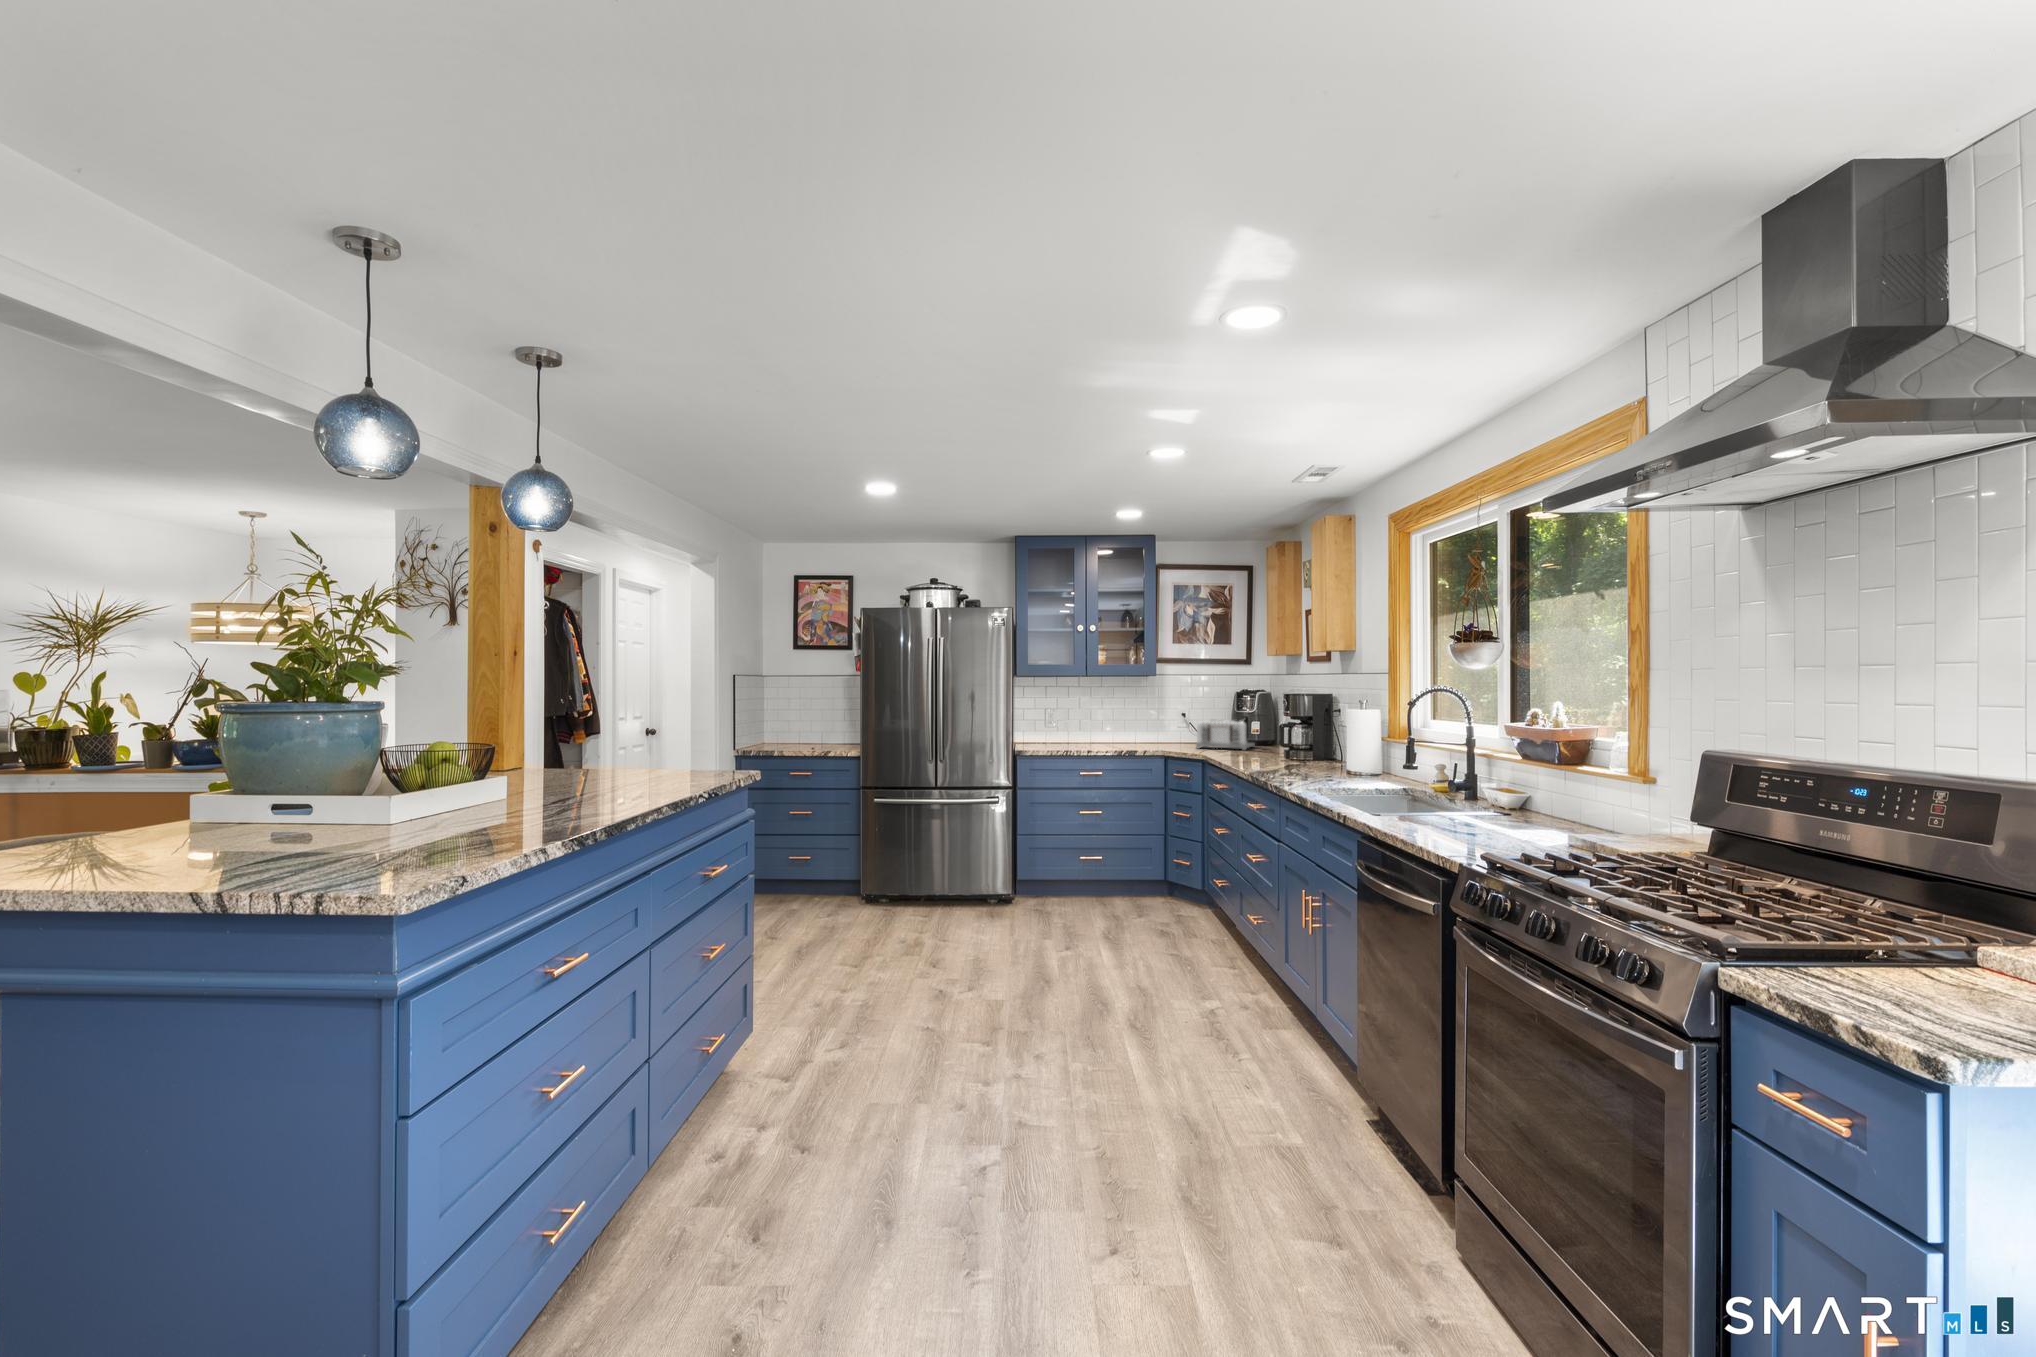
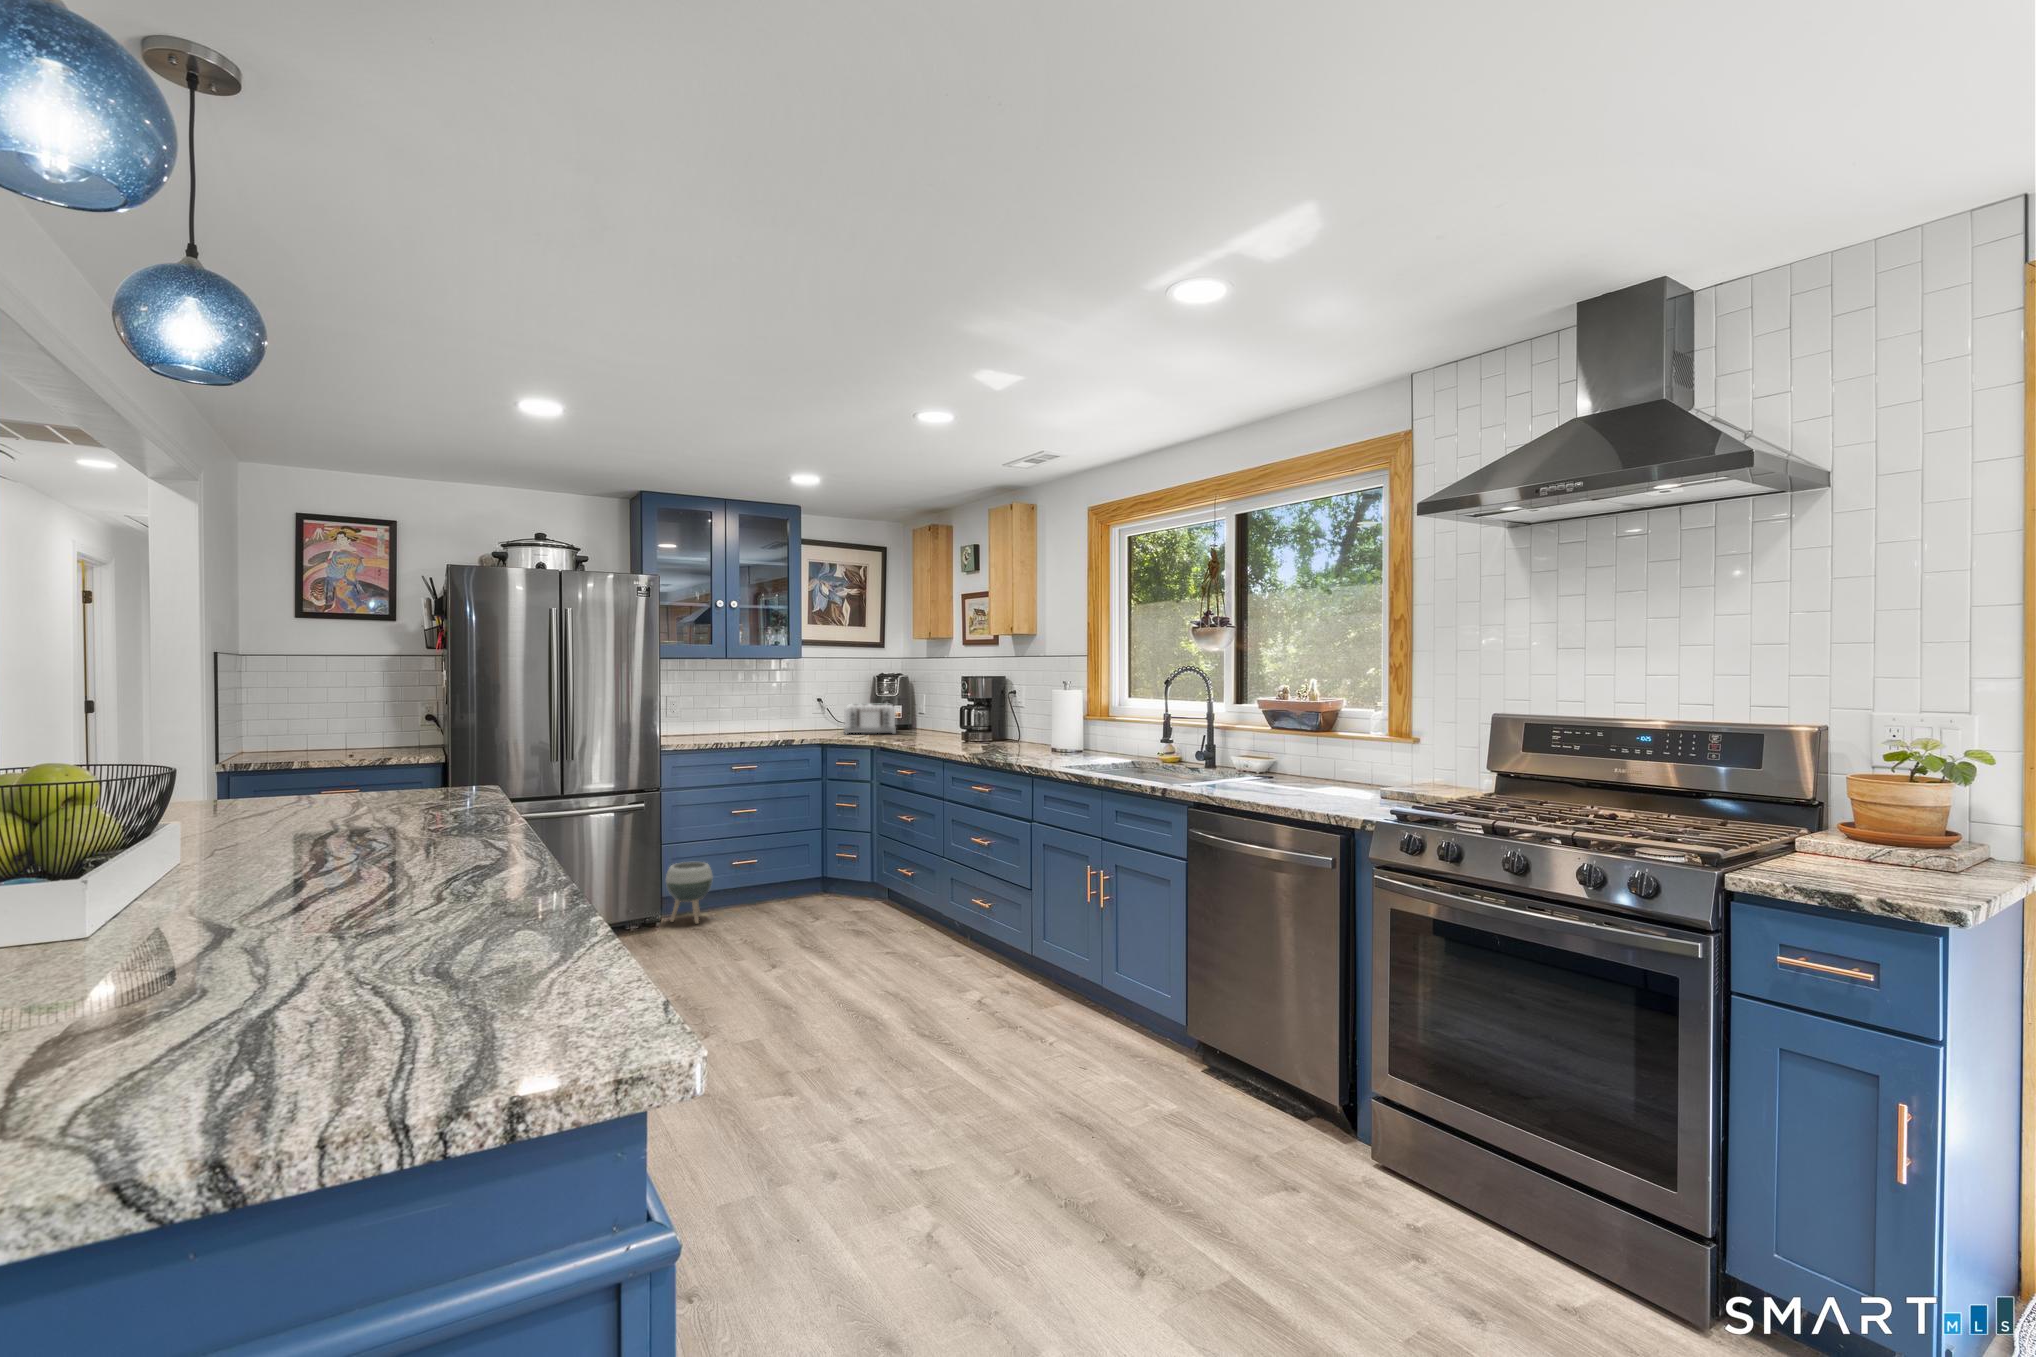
planter: none [1018,853,1056,908] -> present [666,862,713,924]

